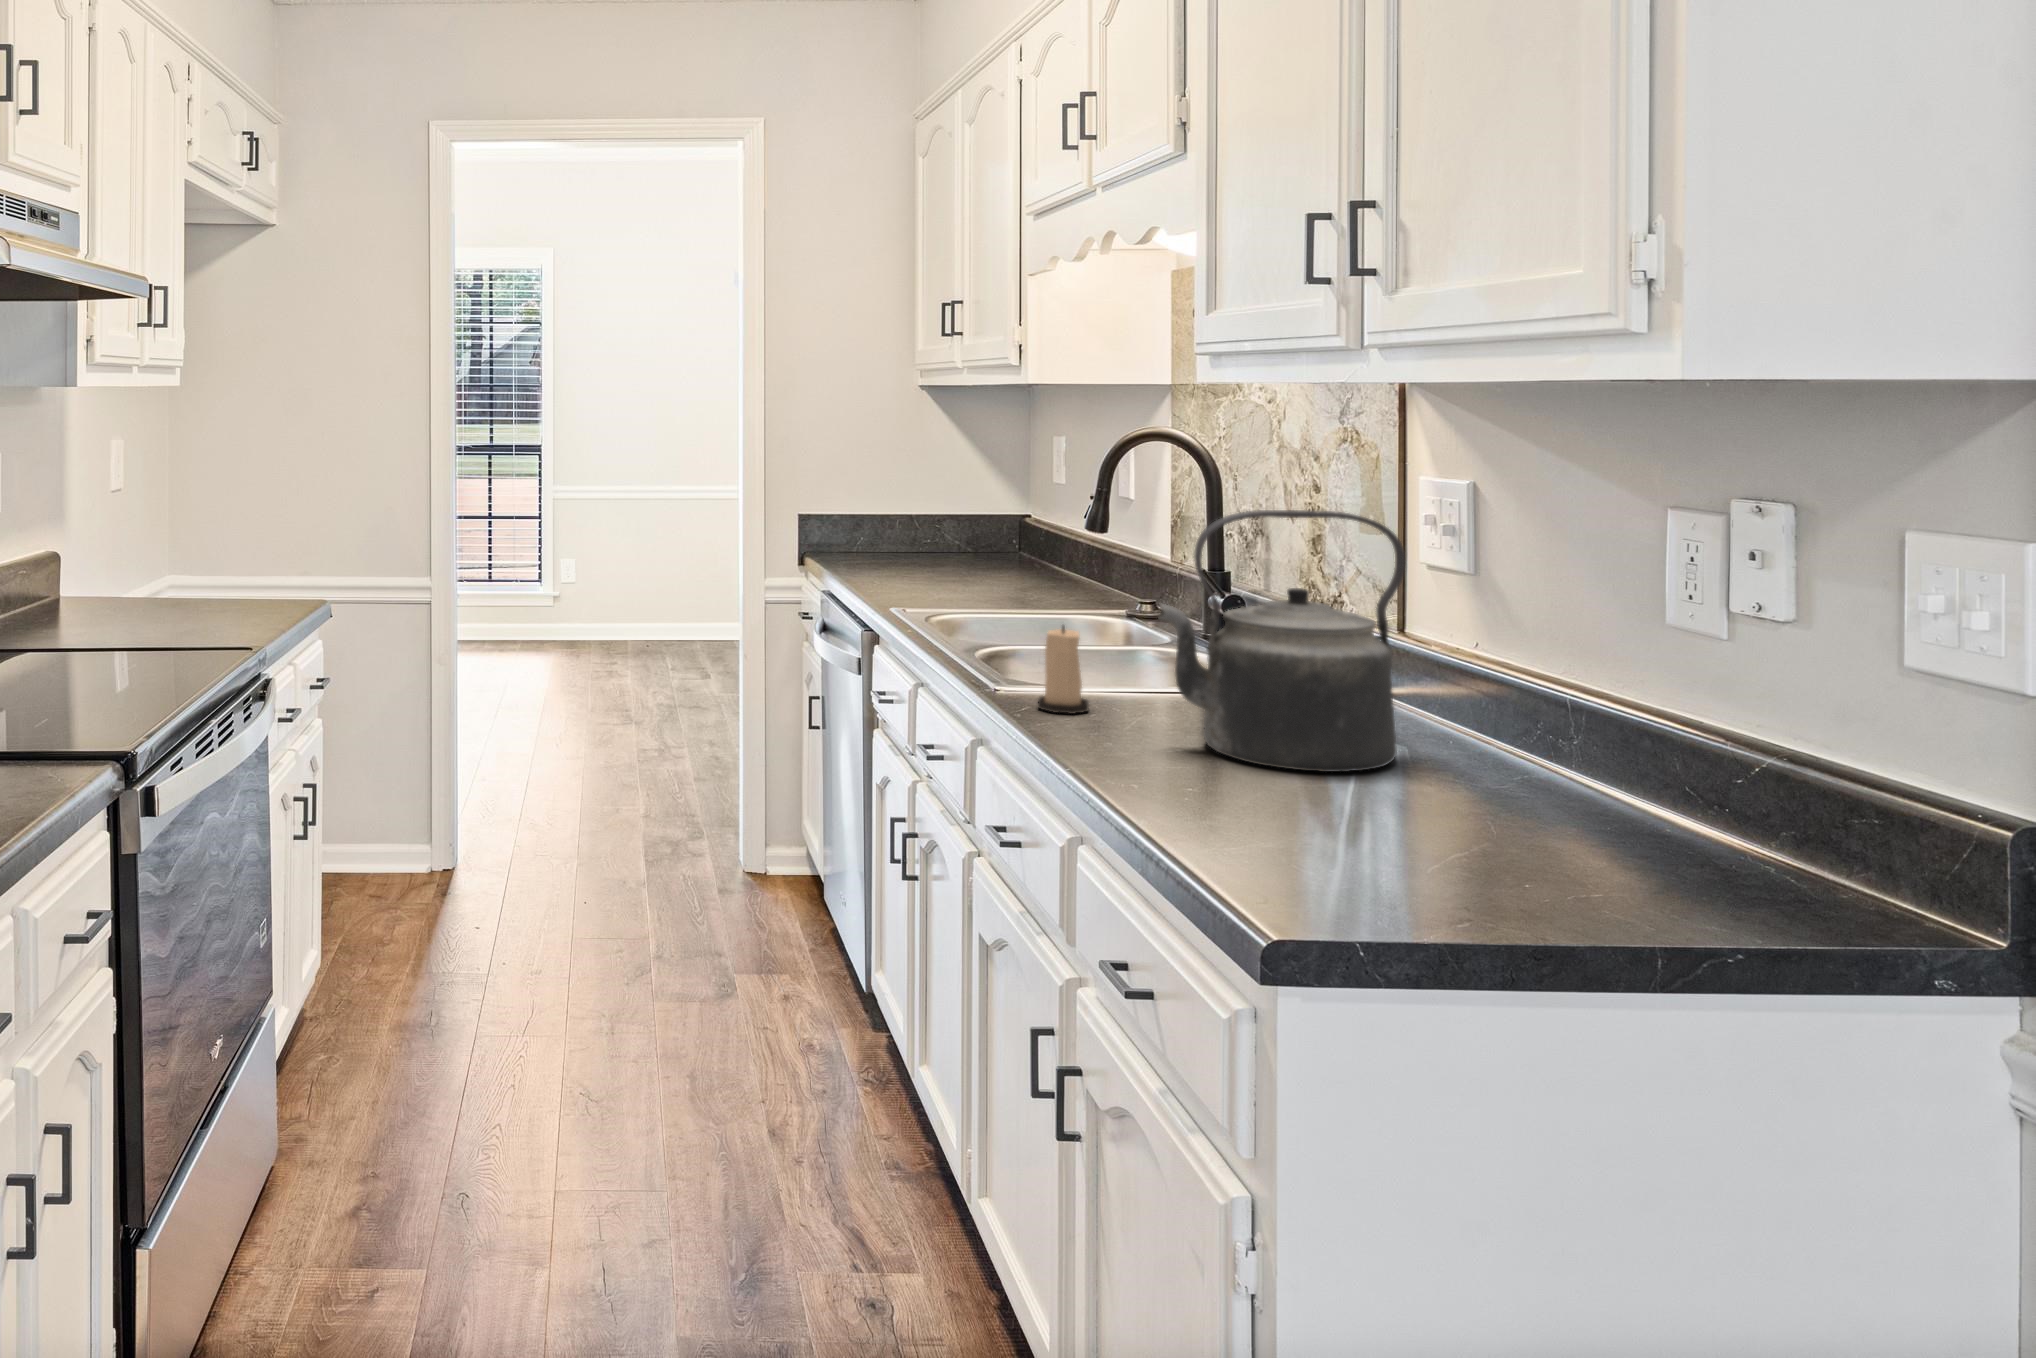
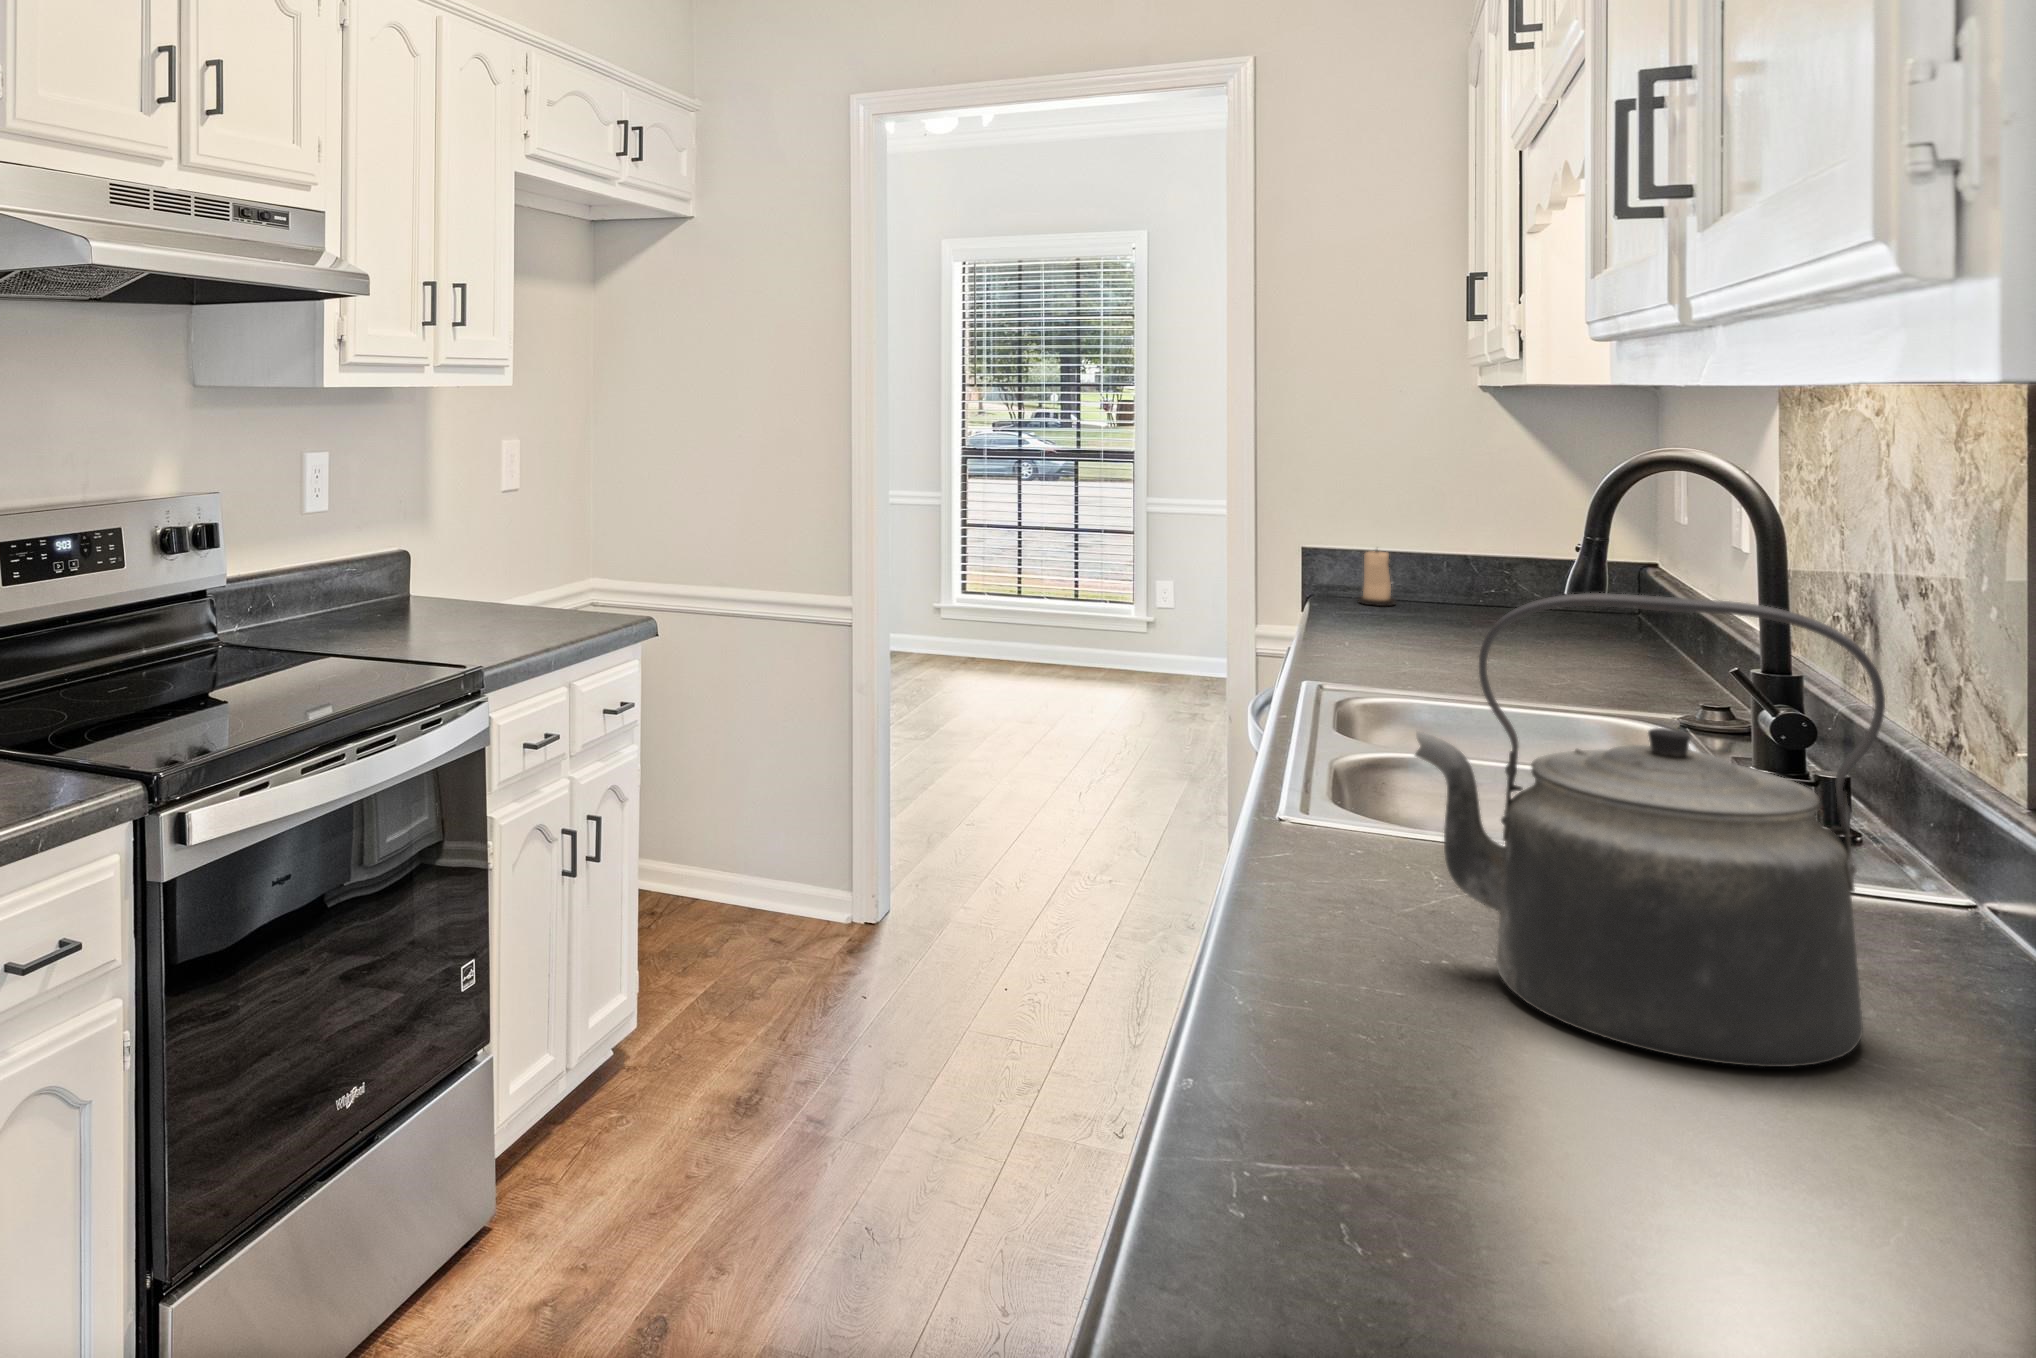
candle: present [1038,626,1089,714] -> present [1358,550,1396,606]

